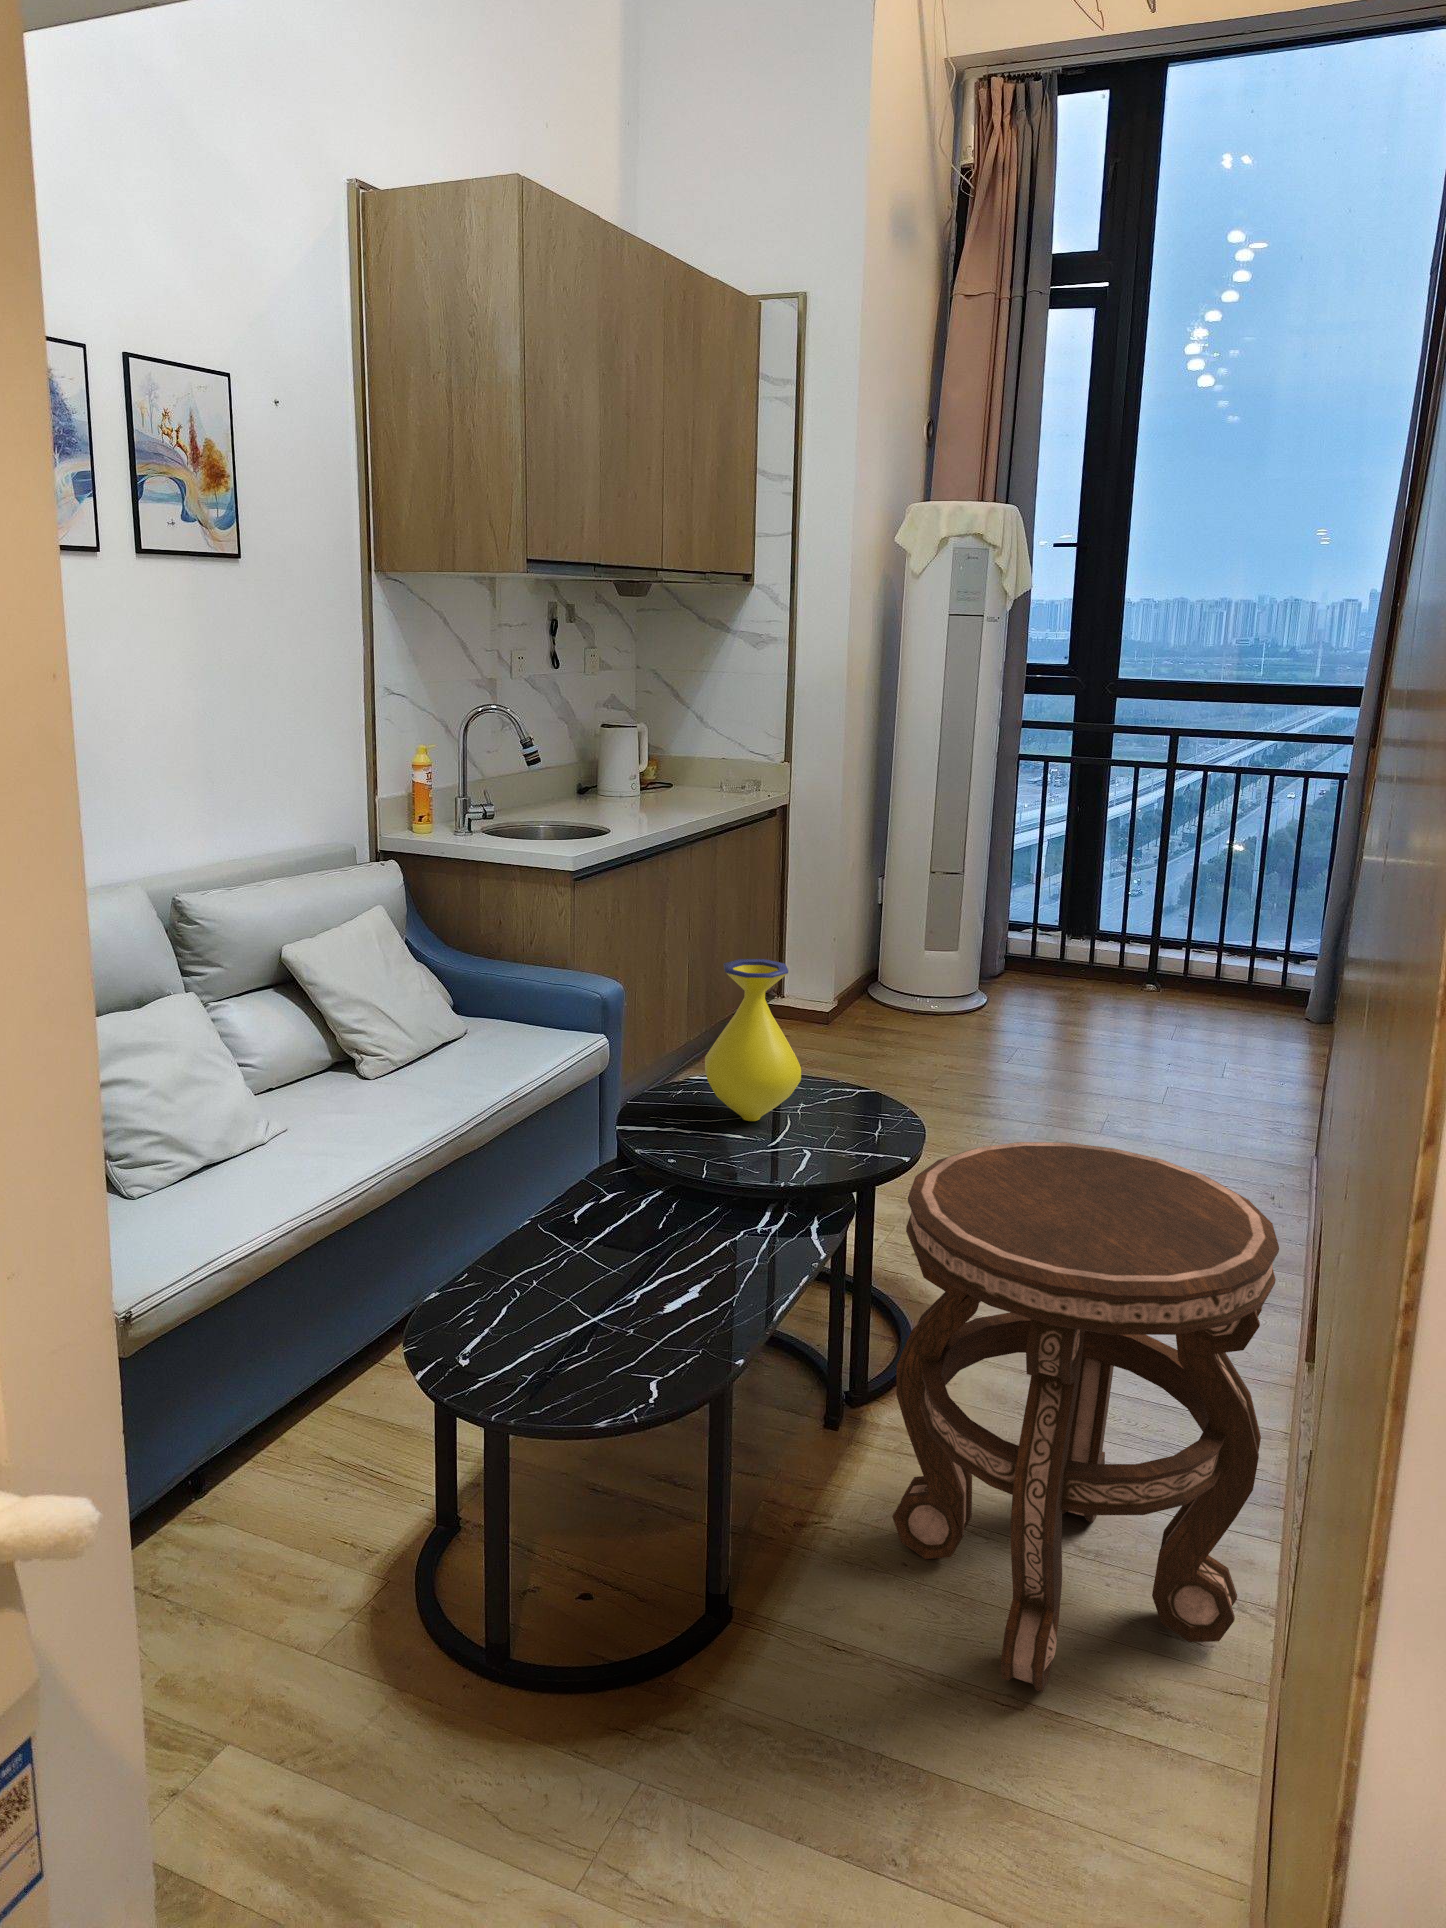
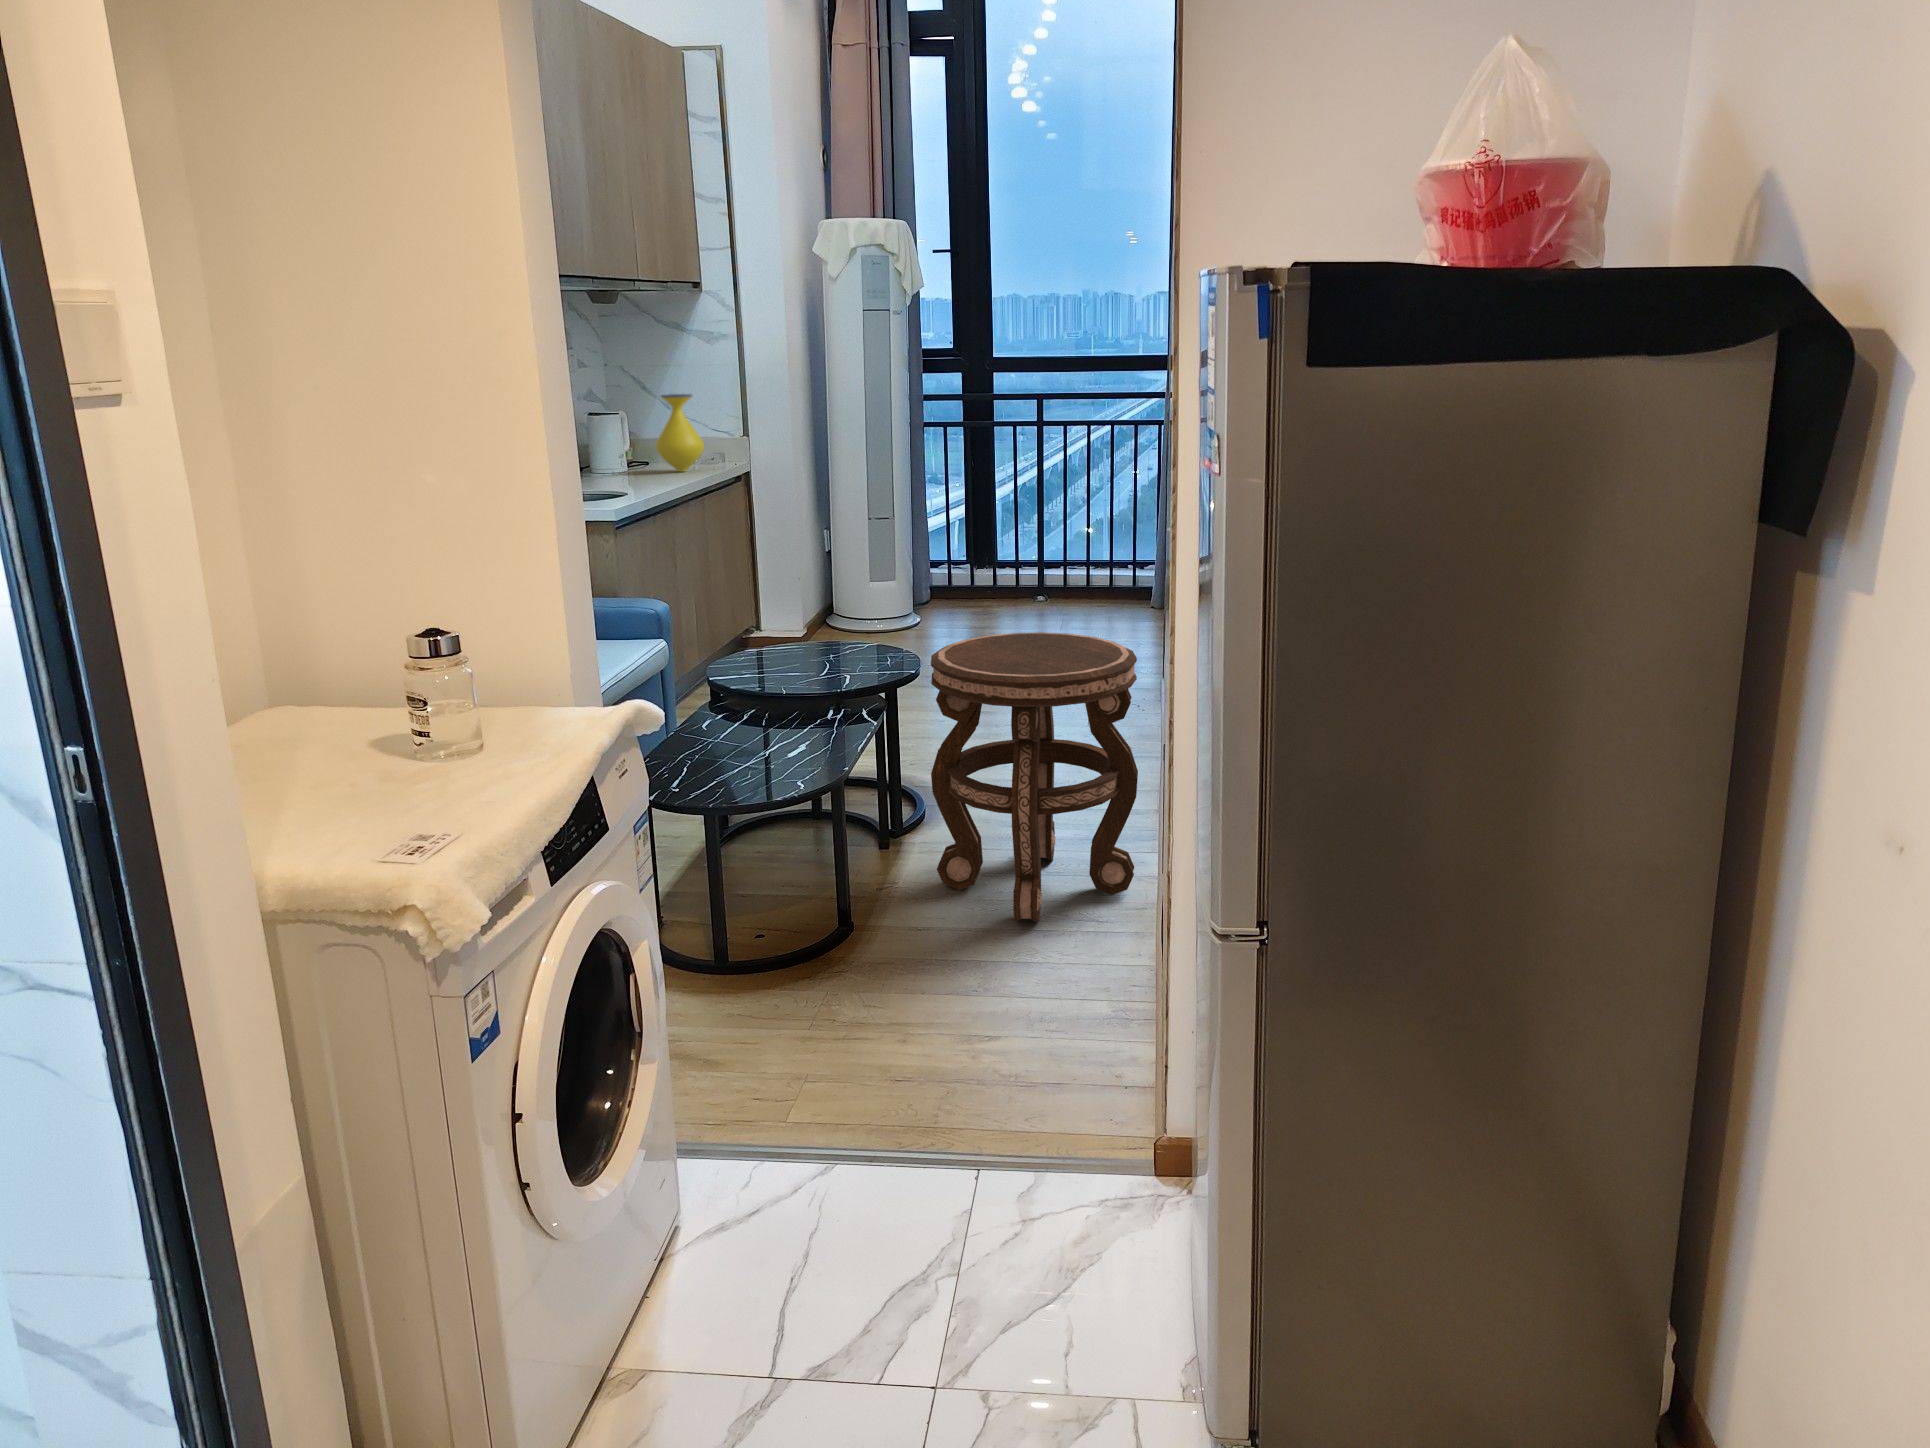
vase: present [705,959,801,1121] -> present [656,394,704,472]

